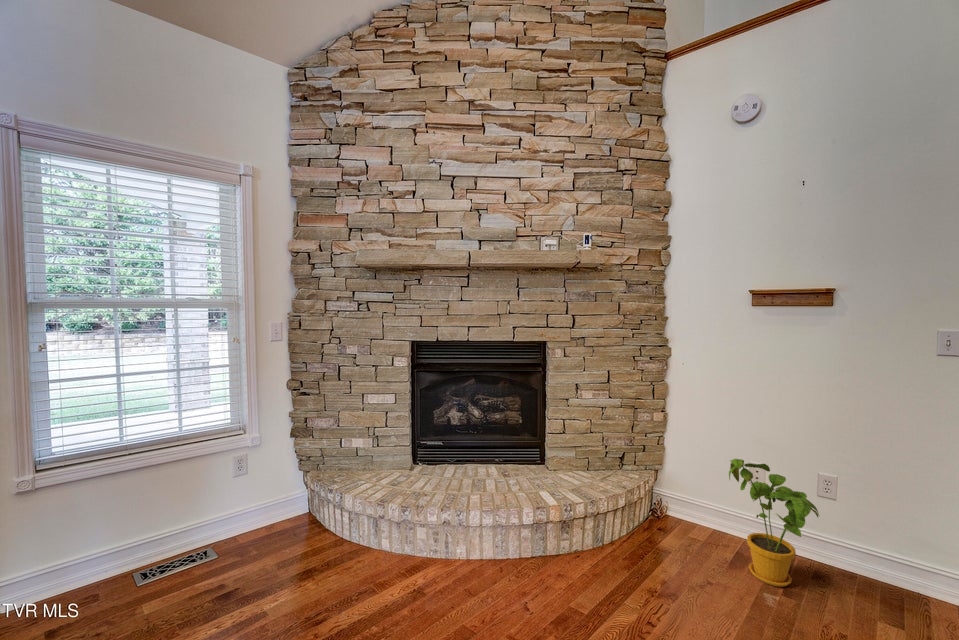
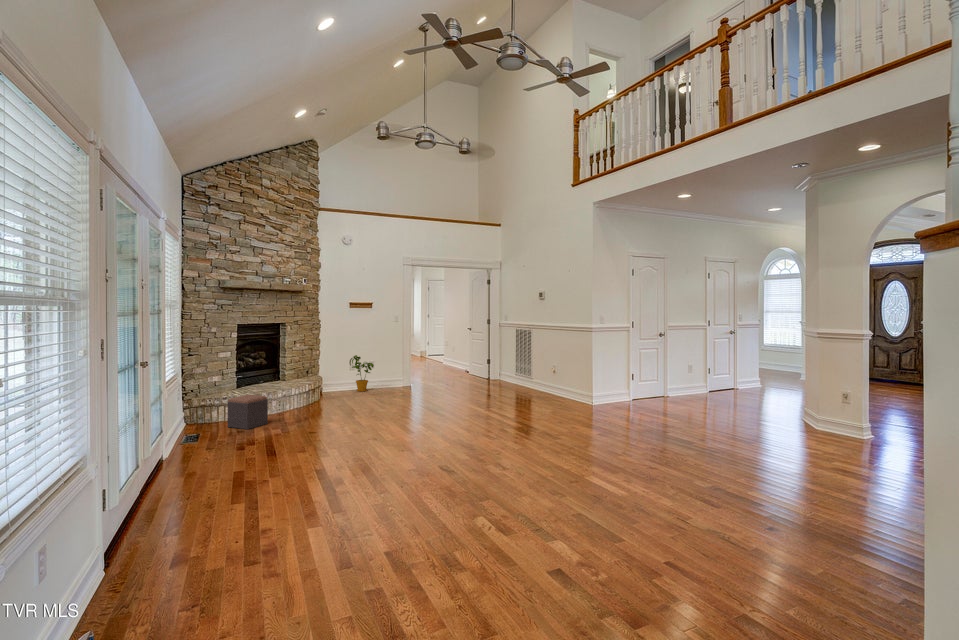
footstool: none [219,513,314,618] -> present [228,395,268,429]

